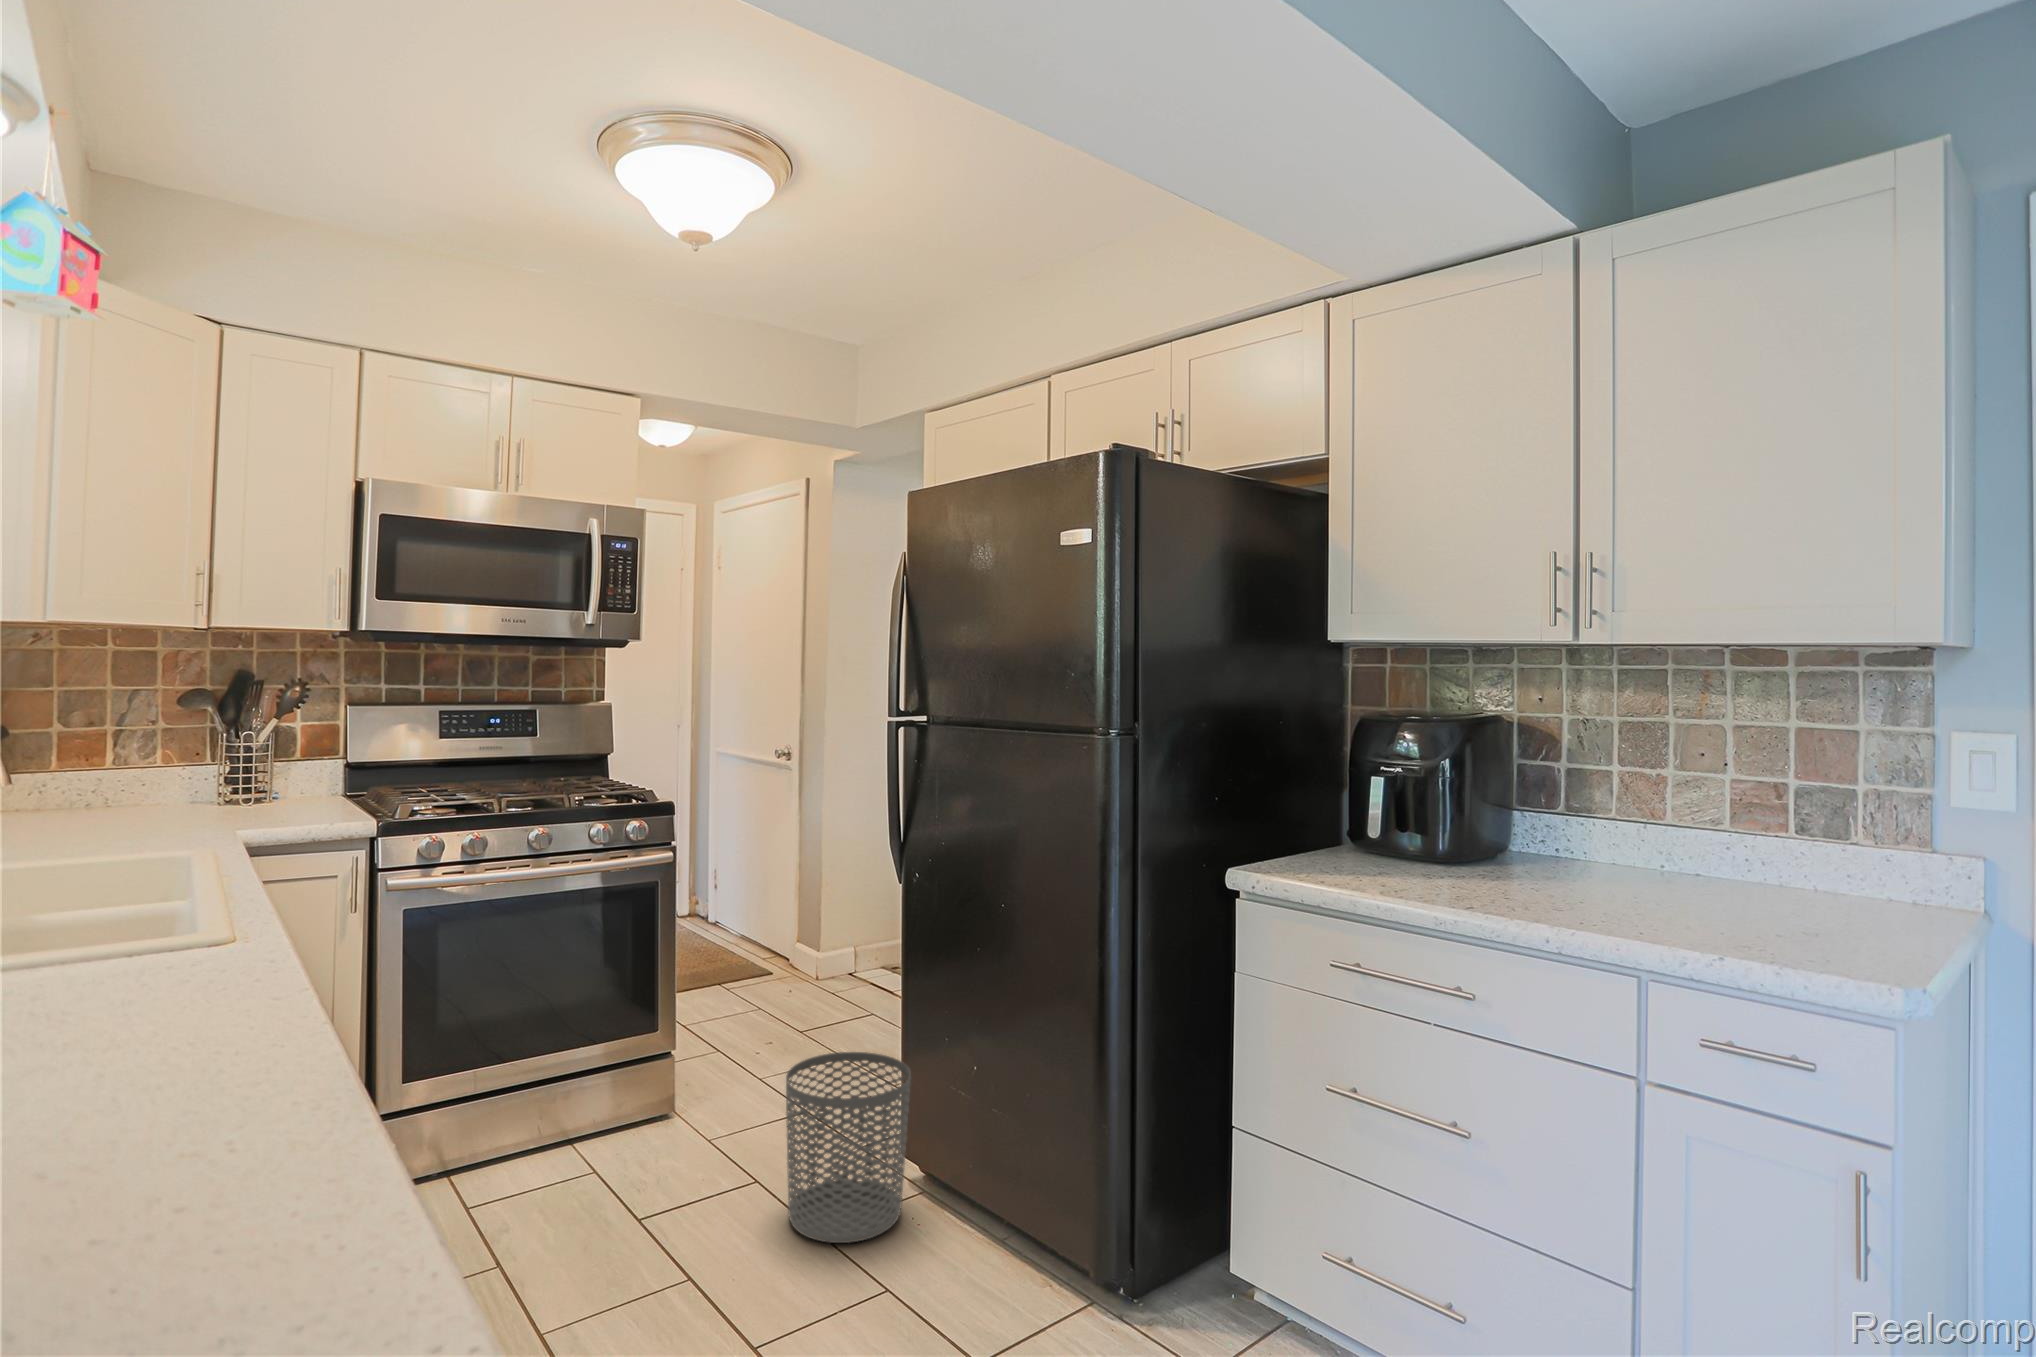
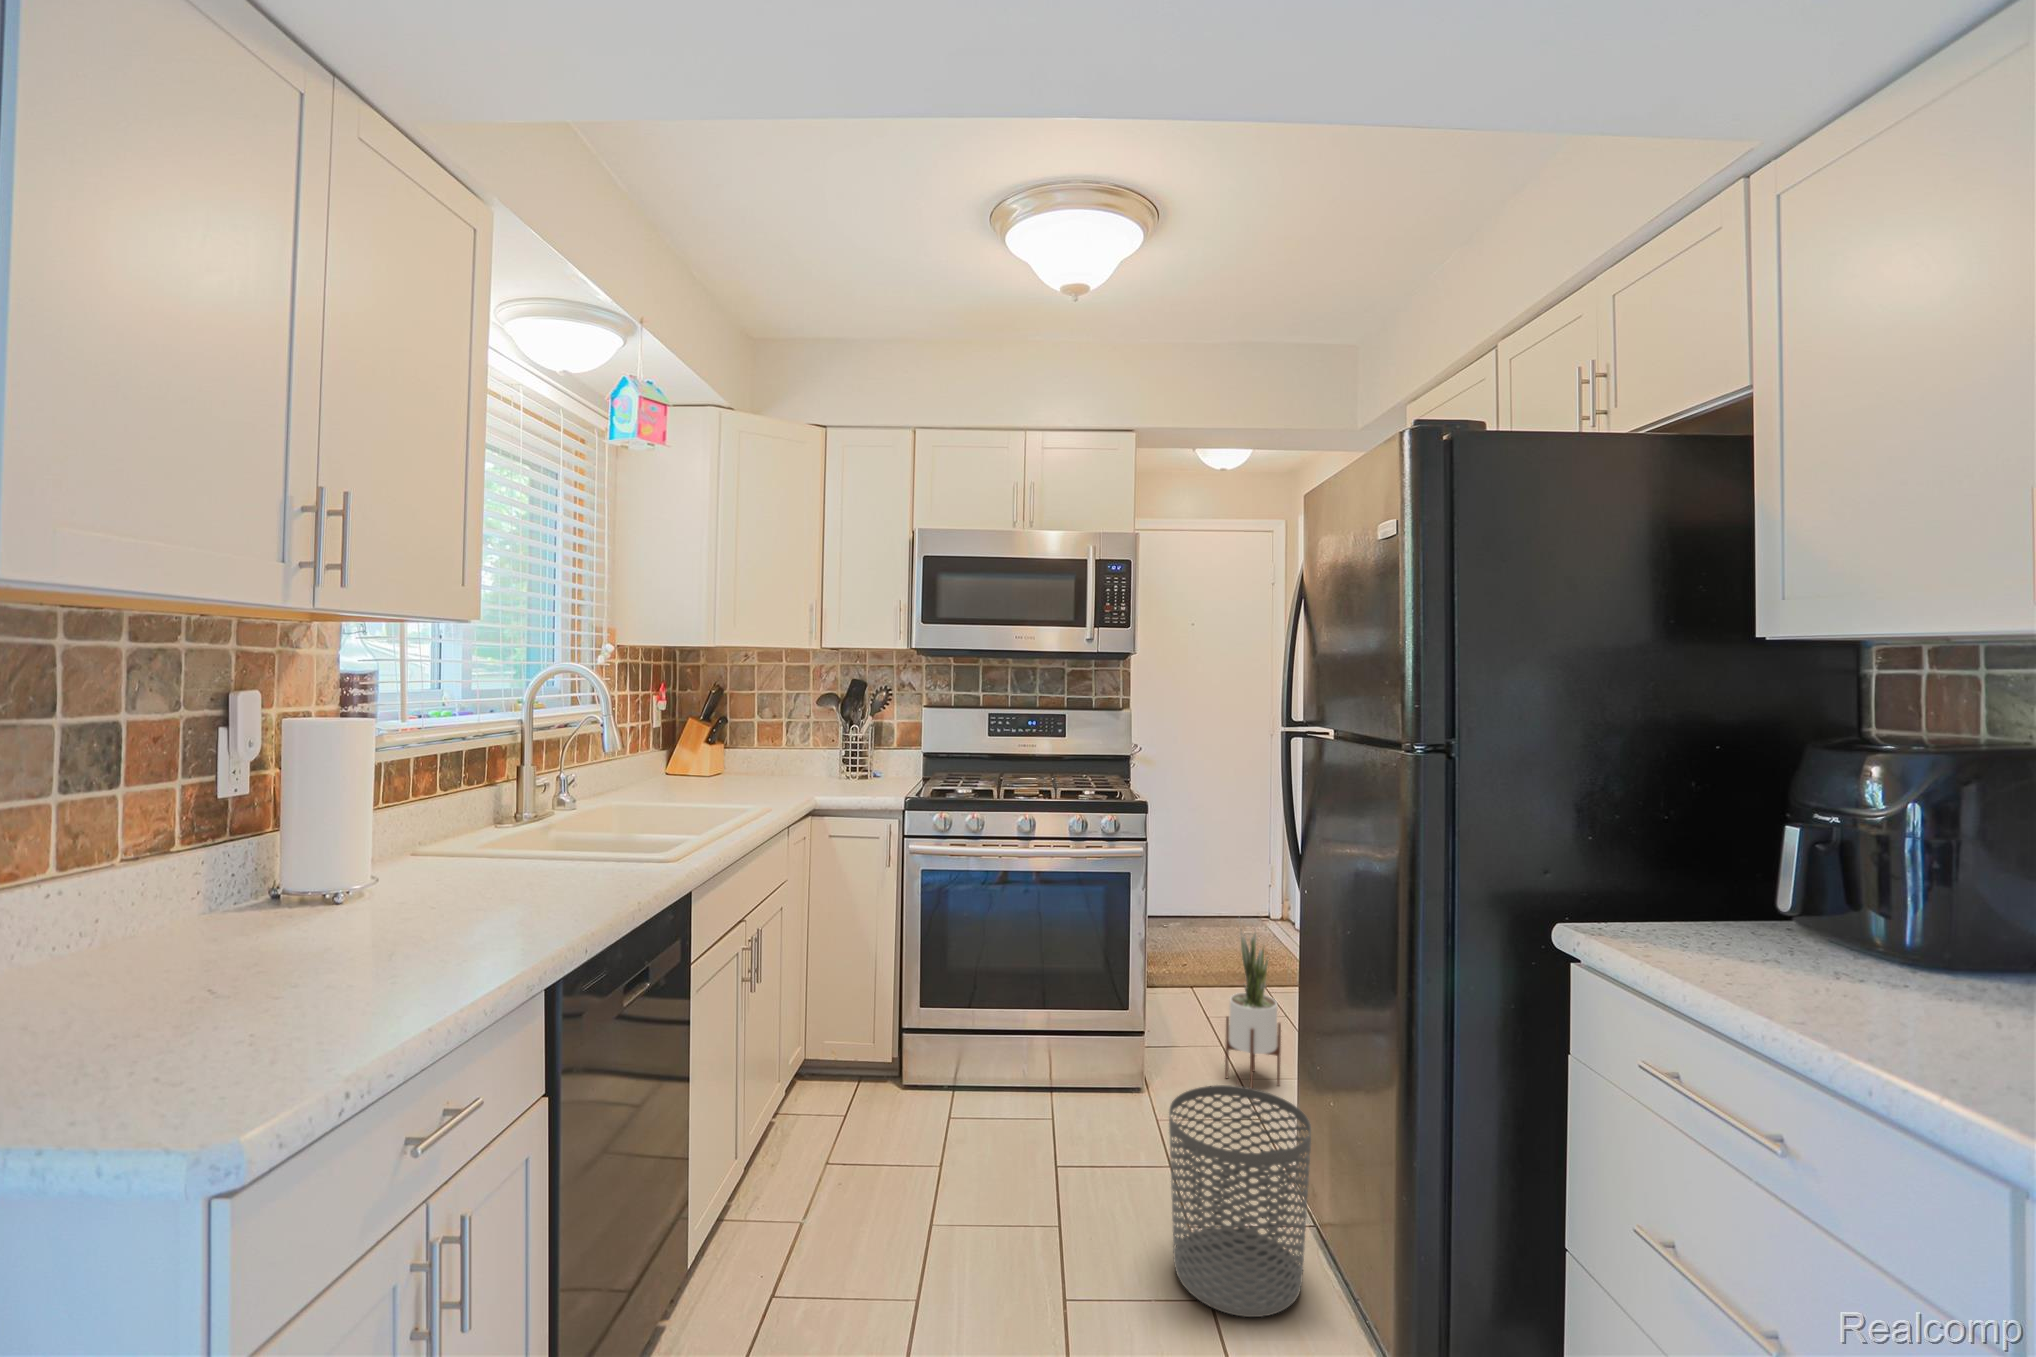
potted plant: none [741,912,796,1082] -> present [1225,931,1281,1088]

